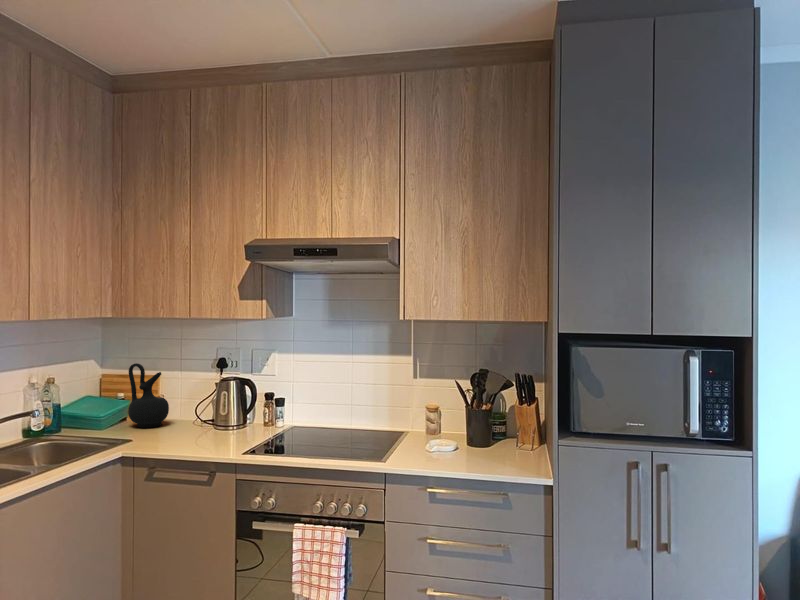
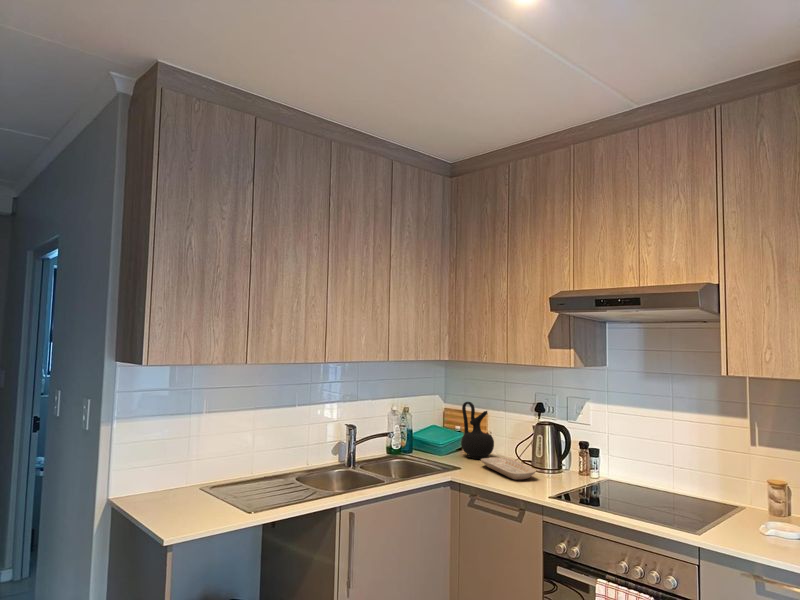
tray: none [157,422,224,442] -> present [481,457,536,480]

